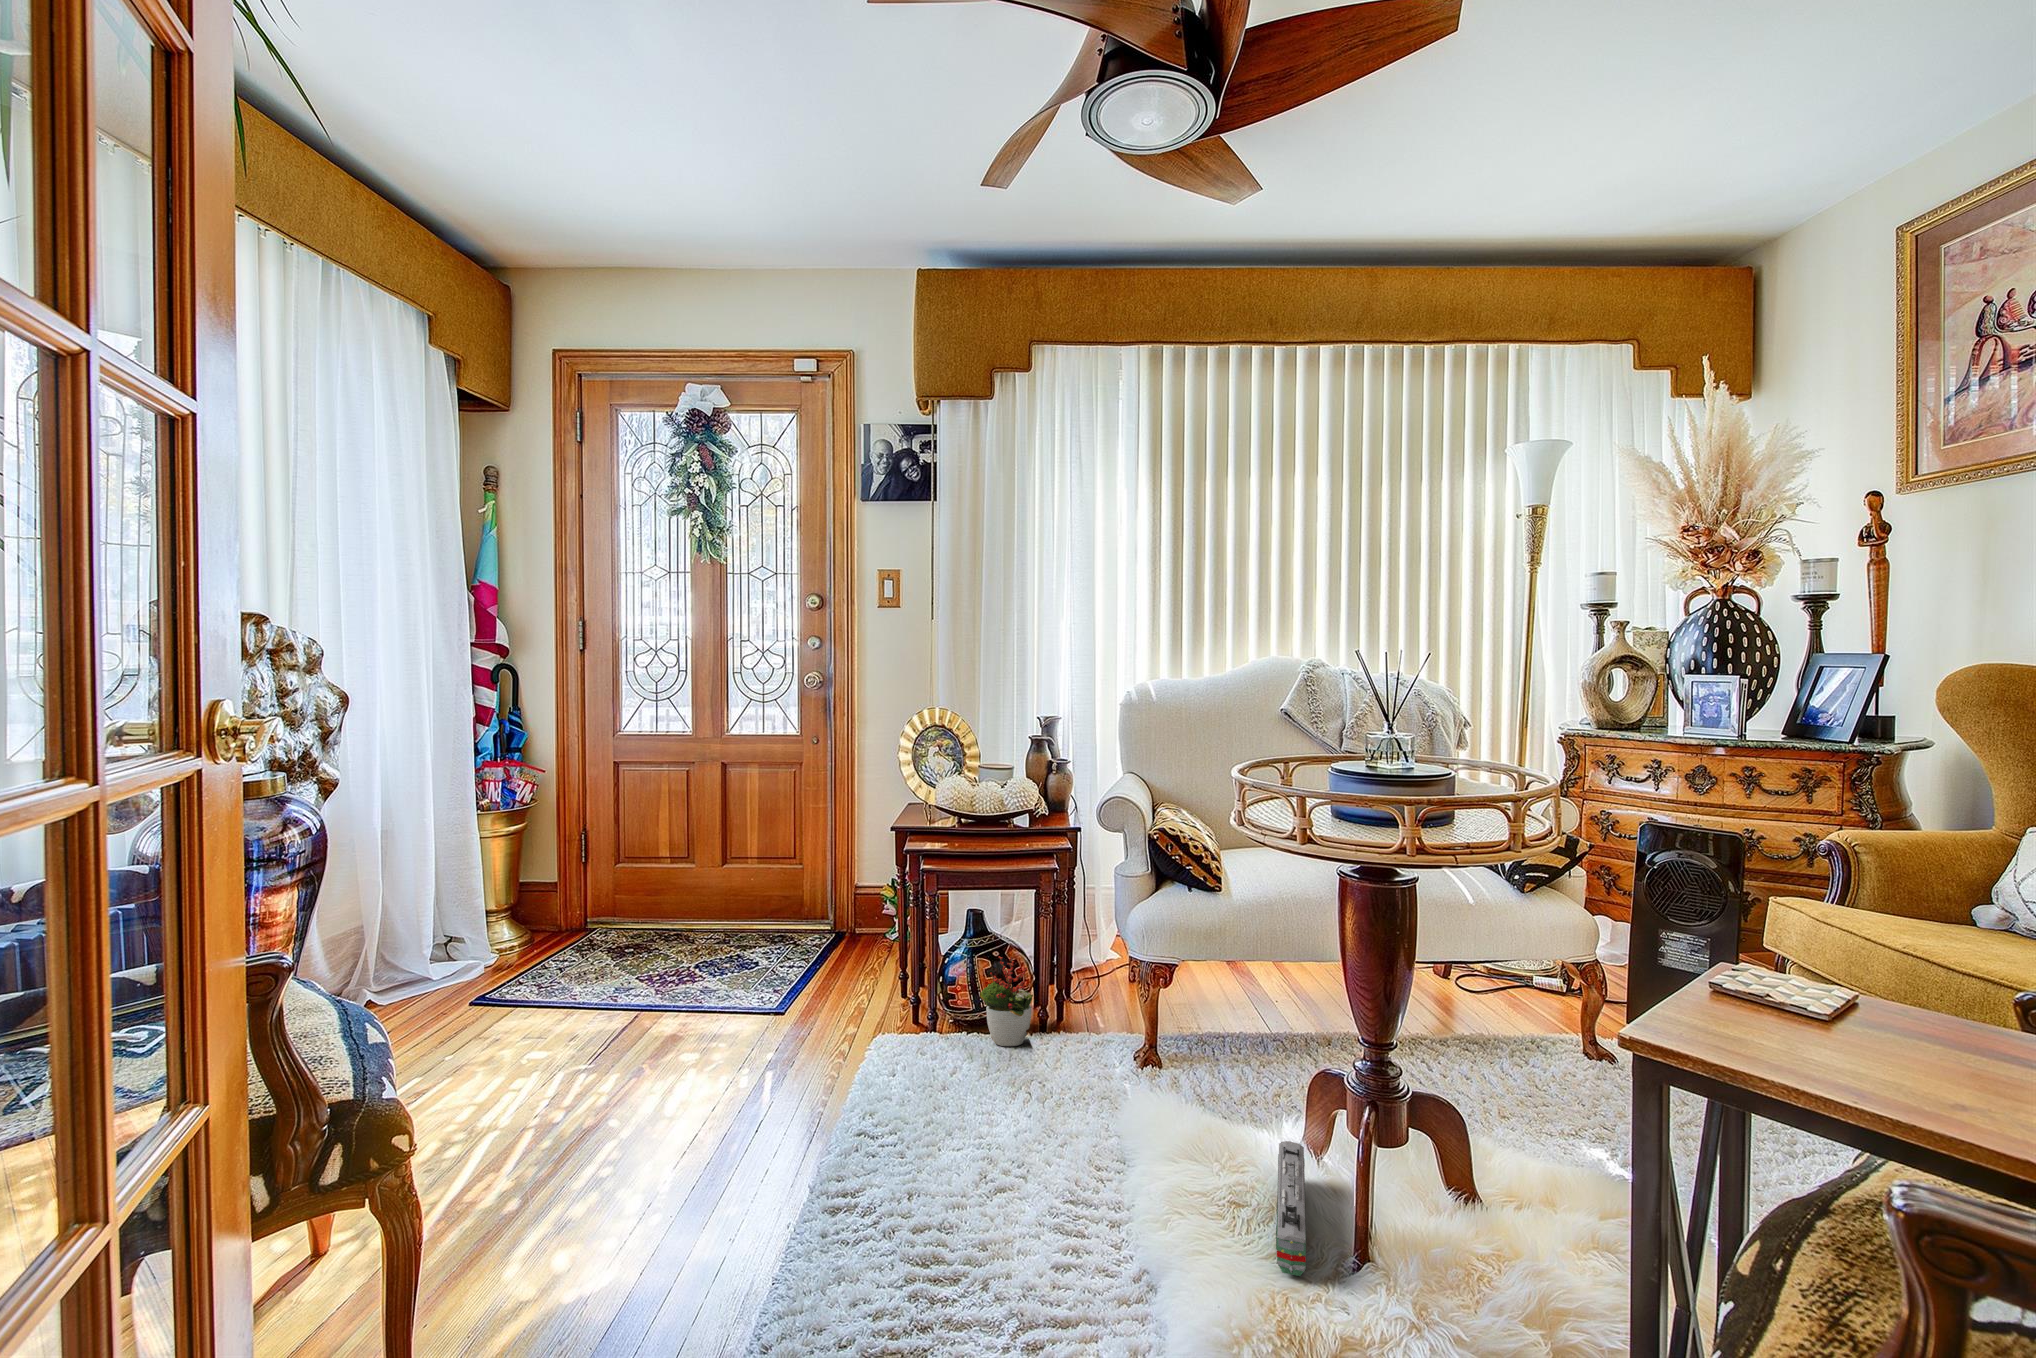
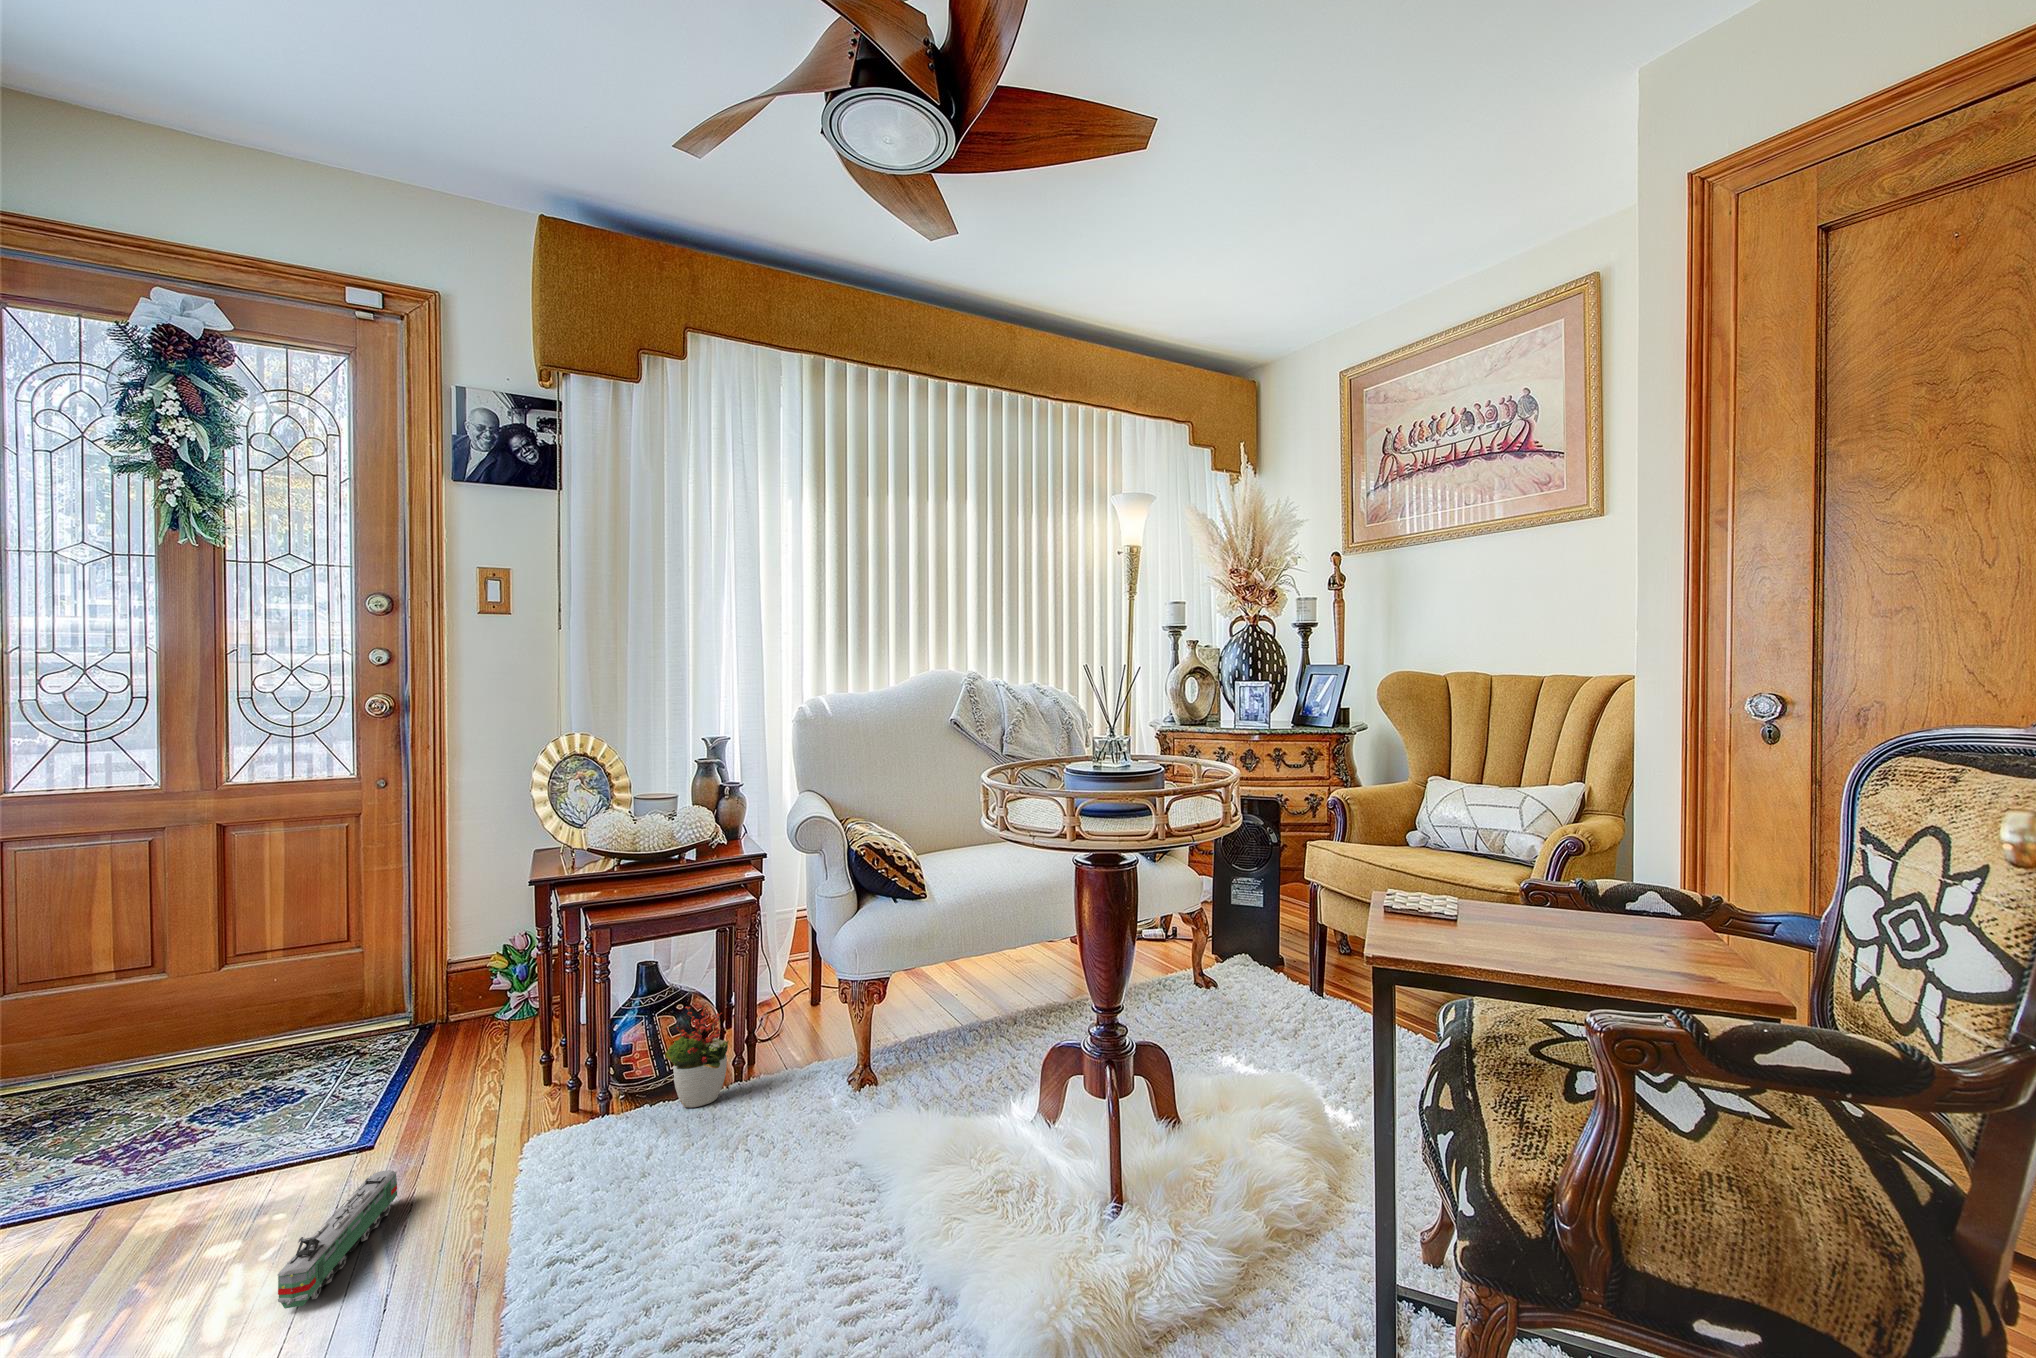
toy train: present [1276,1141,1306,1276] -> present [278,1171,397,1309]

